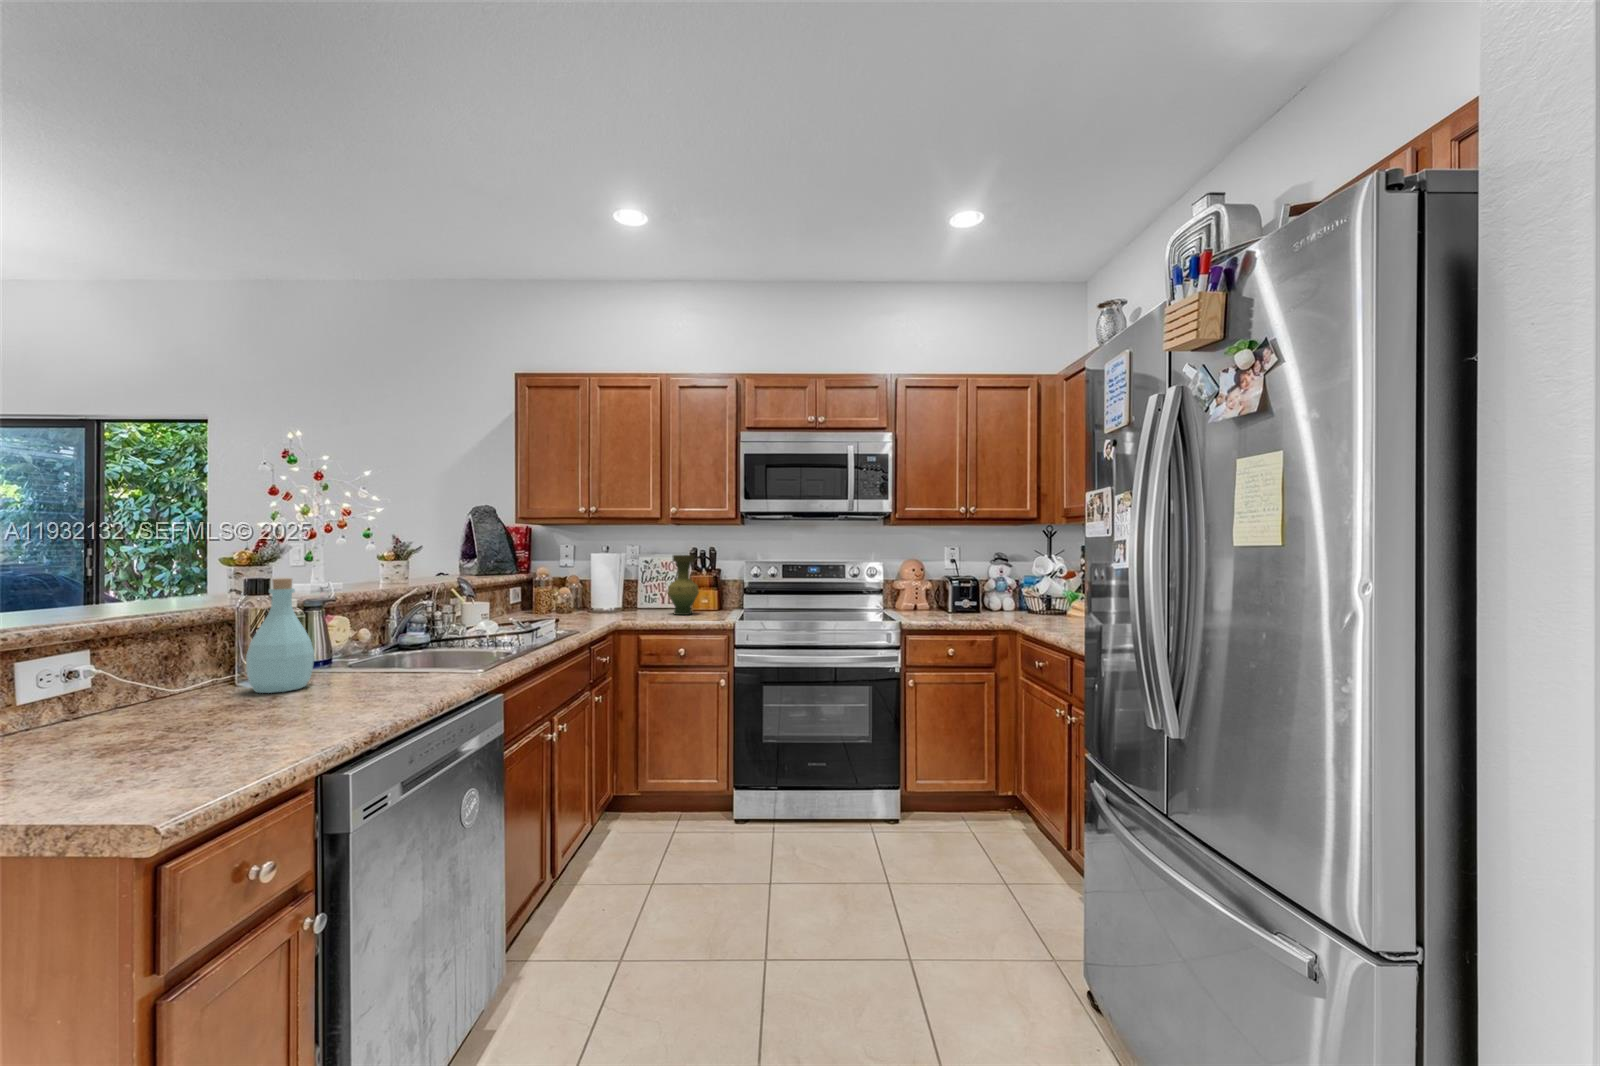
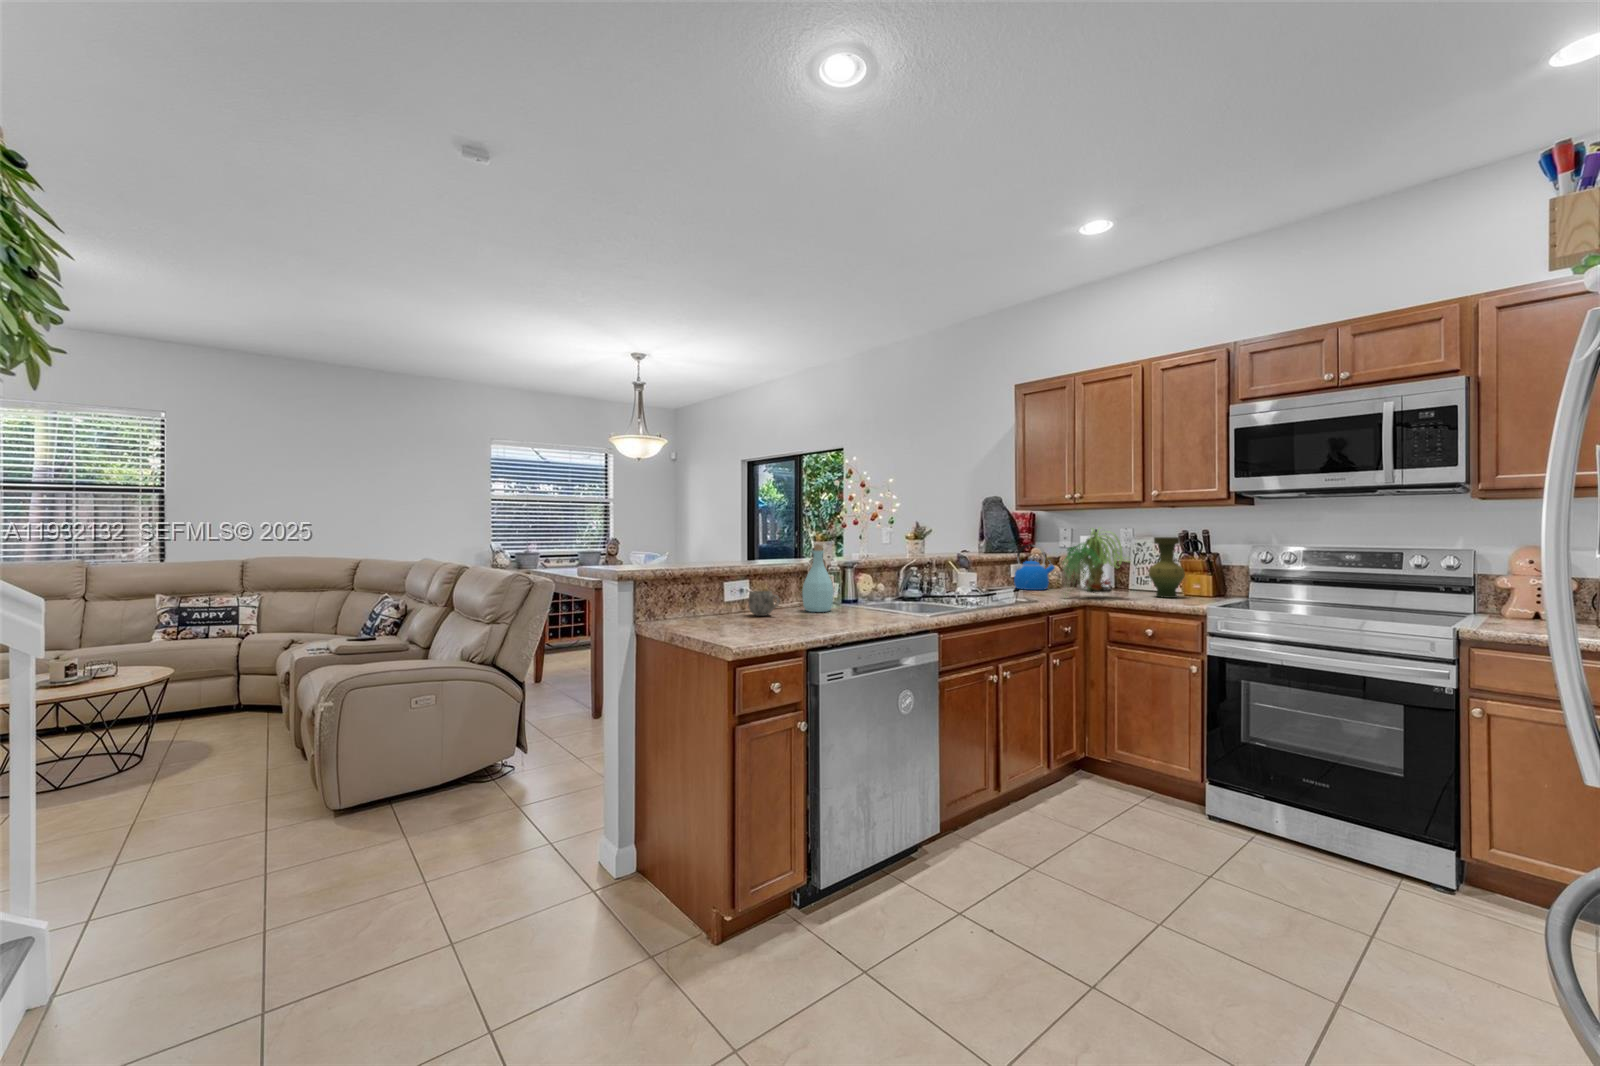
plant: none [592,546,662,625] -> present [1063,528,1125,596]
kettle: none [521,564,567,617] -> present [1014,544,1055,590]
mug: none [130,670,213,720] -> present [748,591,780,616]

